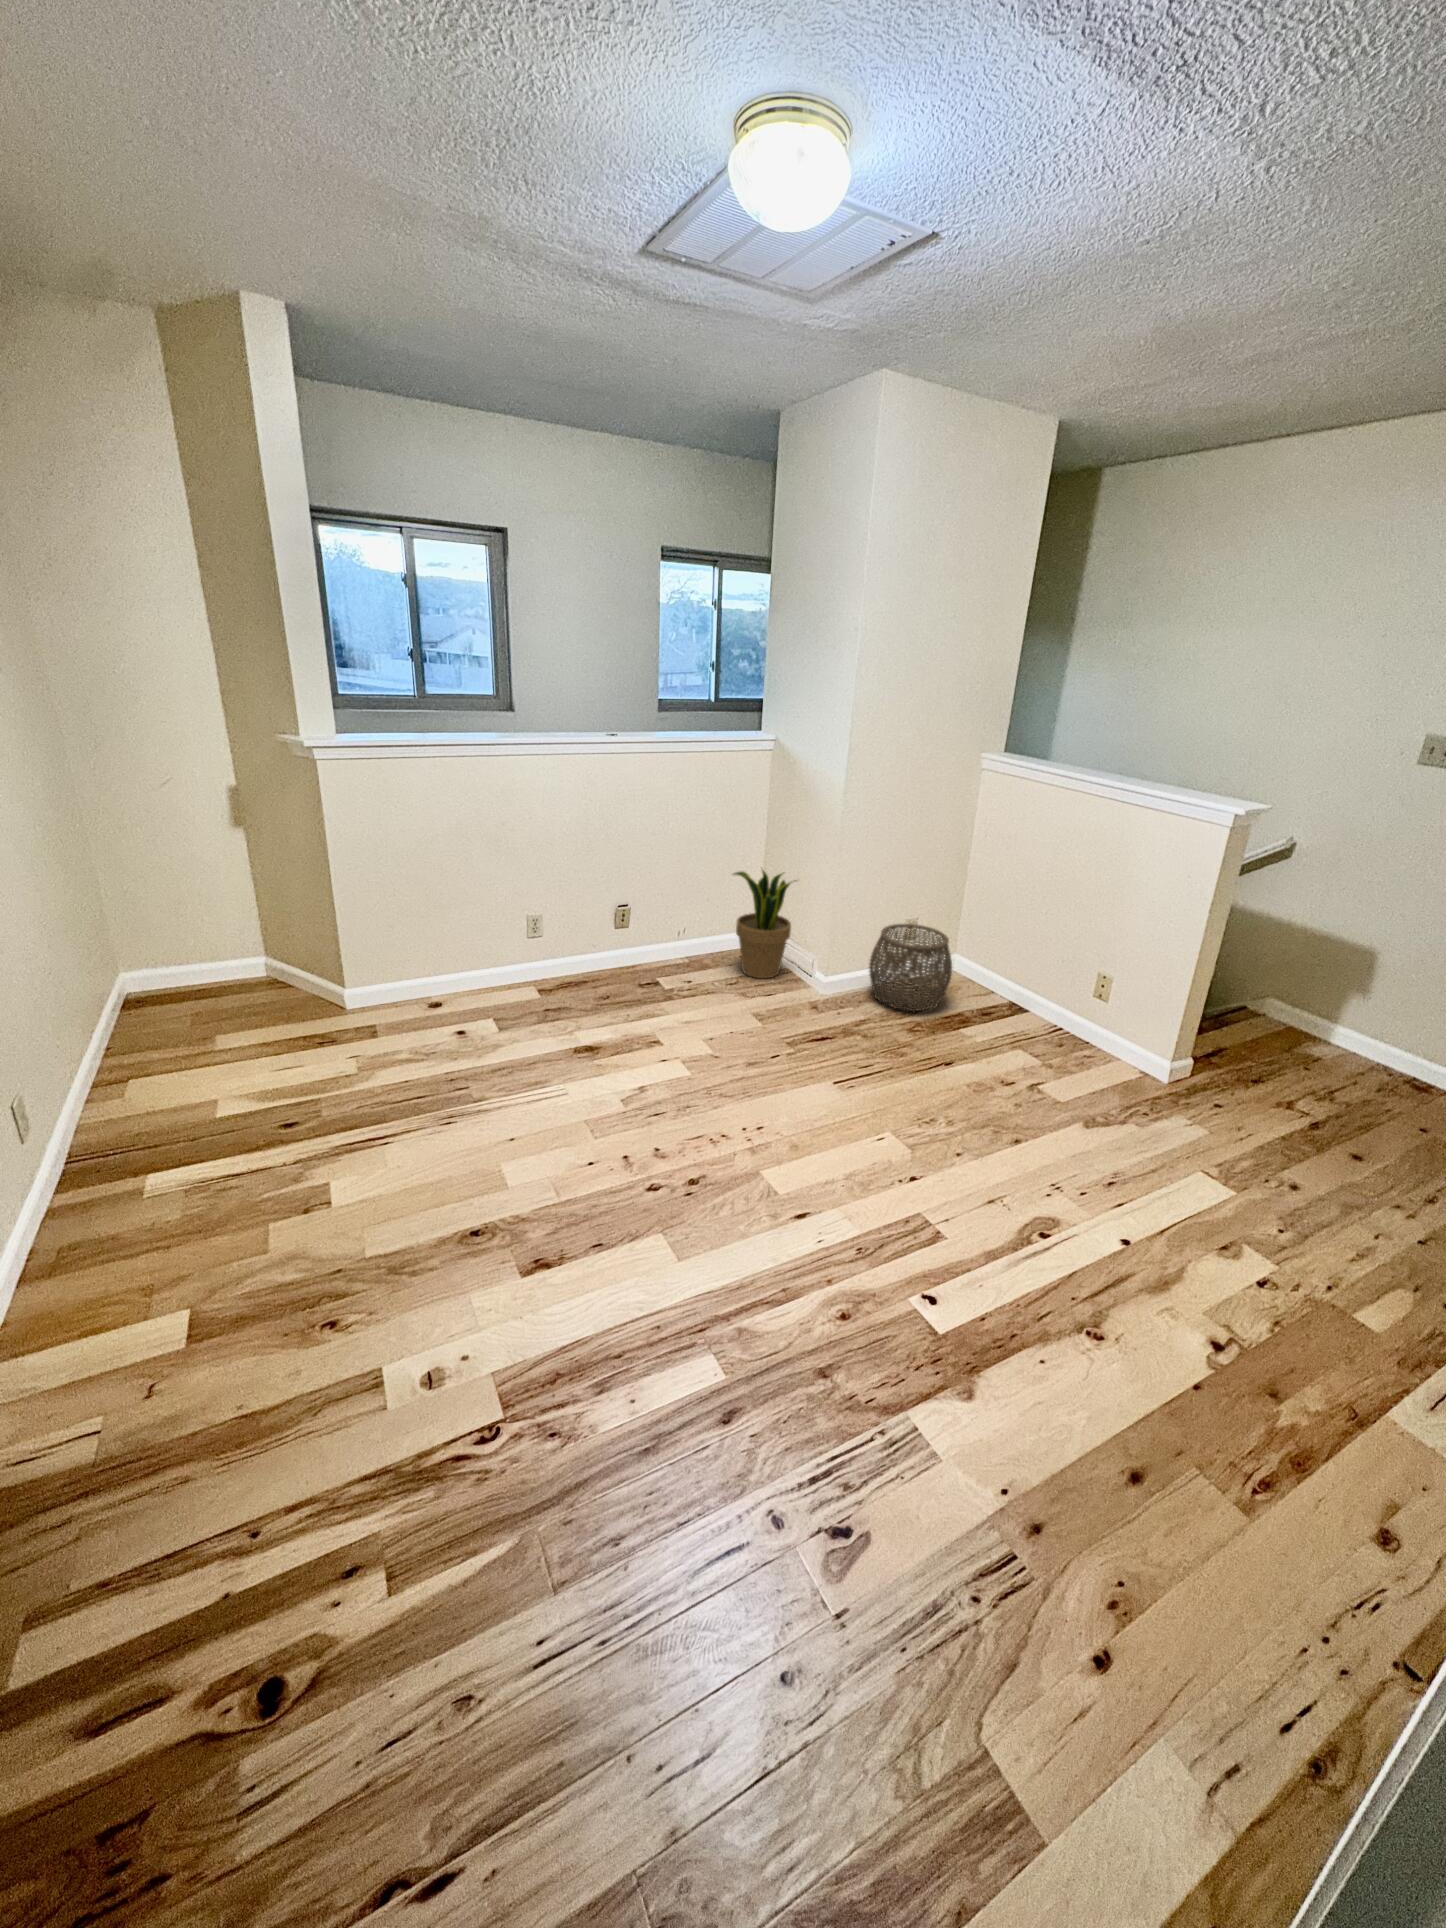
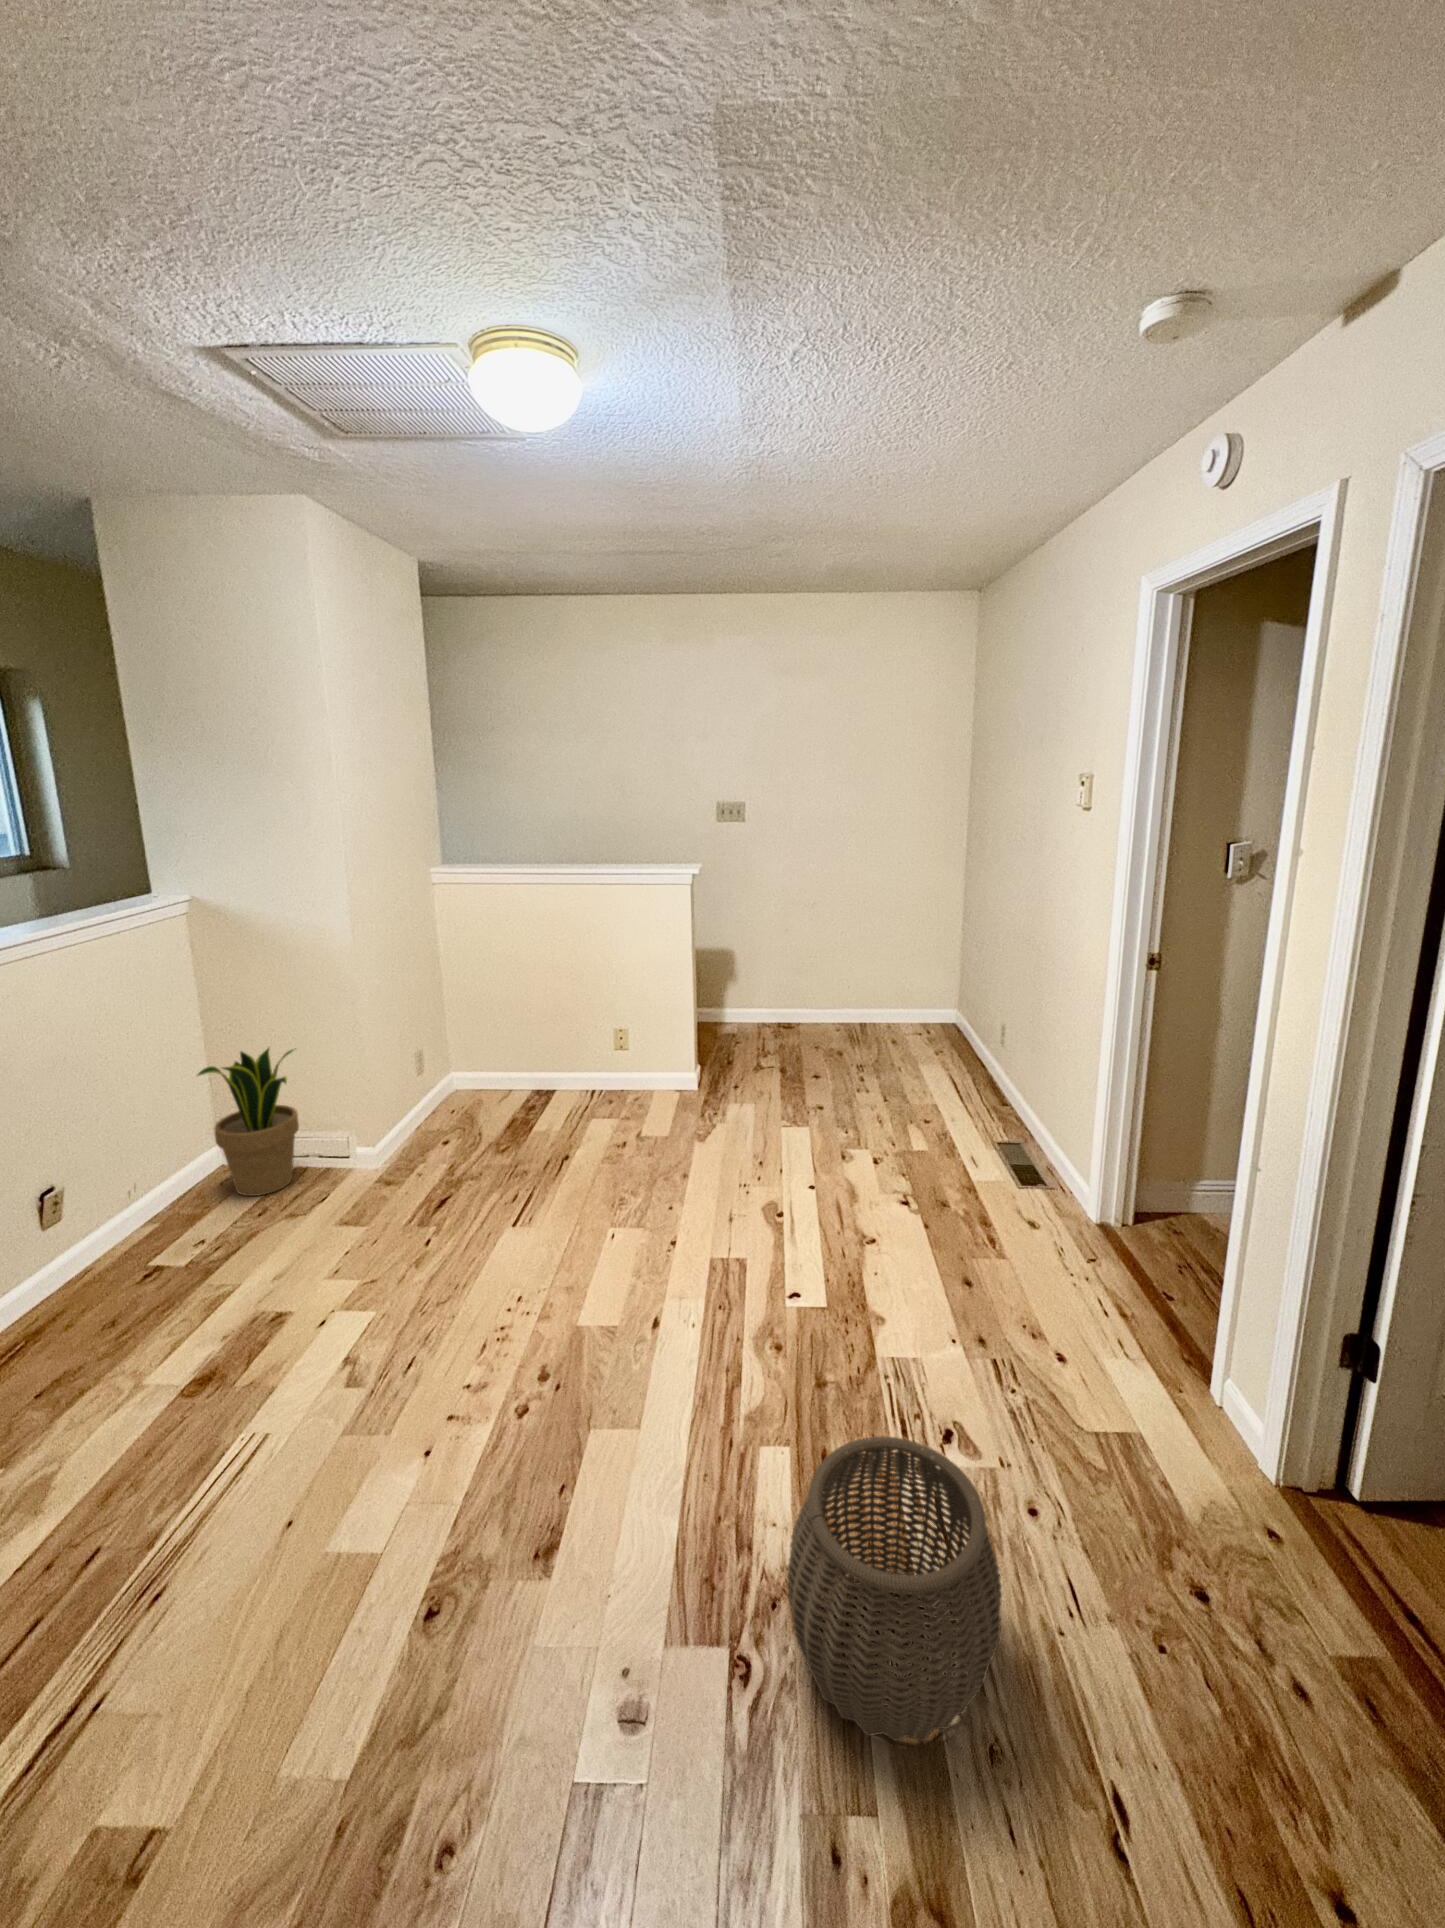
woven basket: present [869,924,952,1011] -> present [787,1436,1002,1741]

